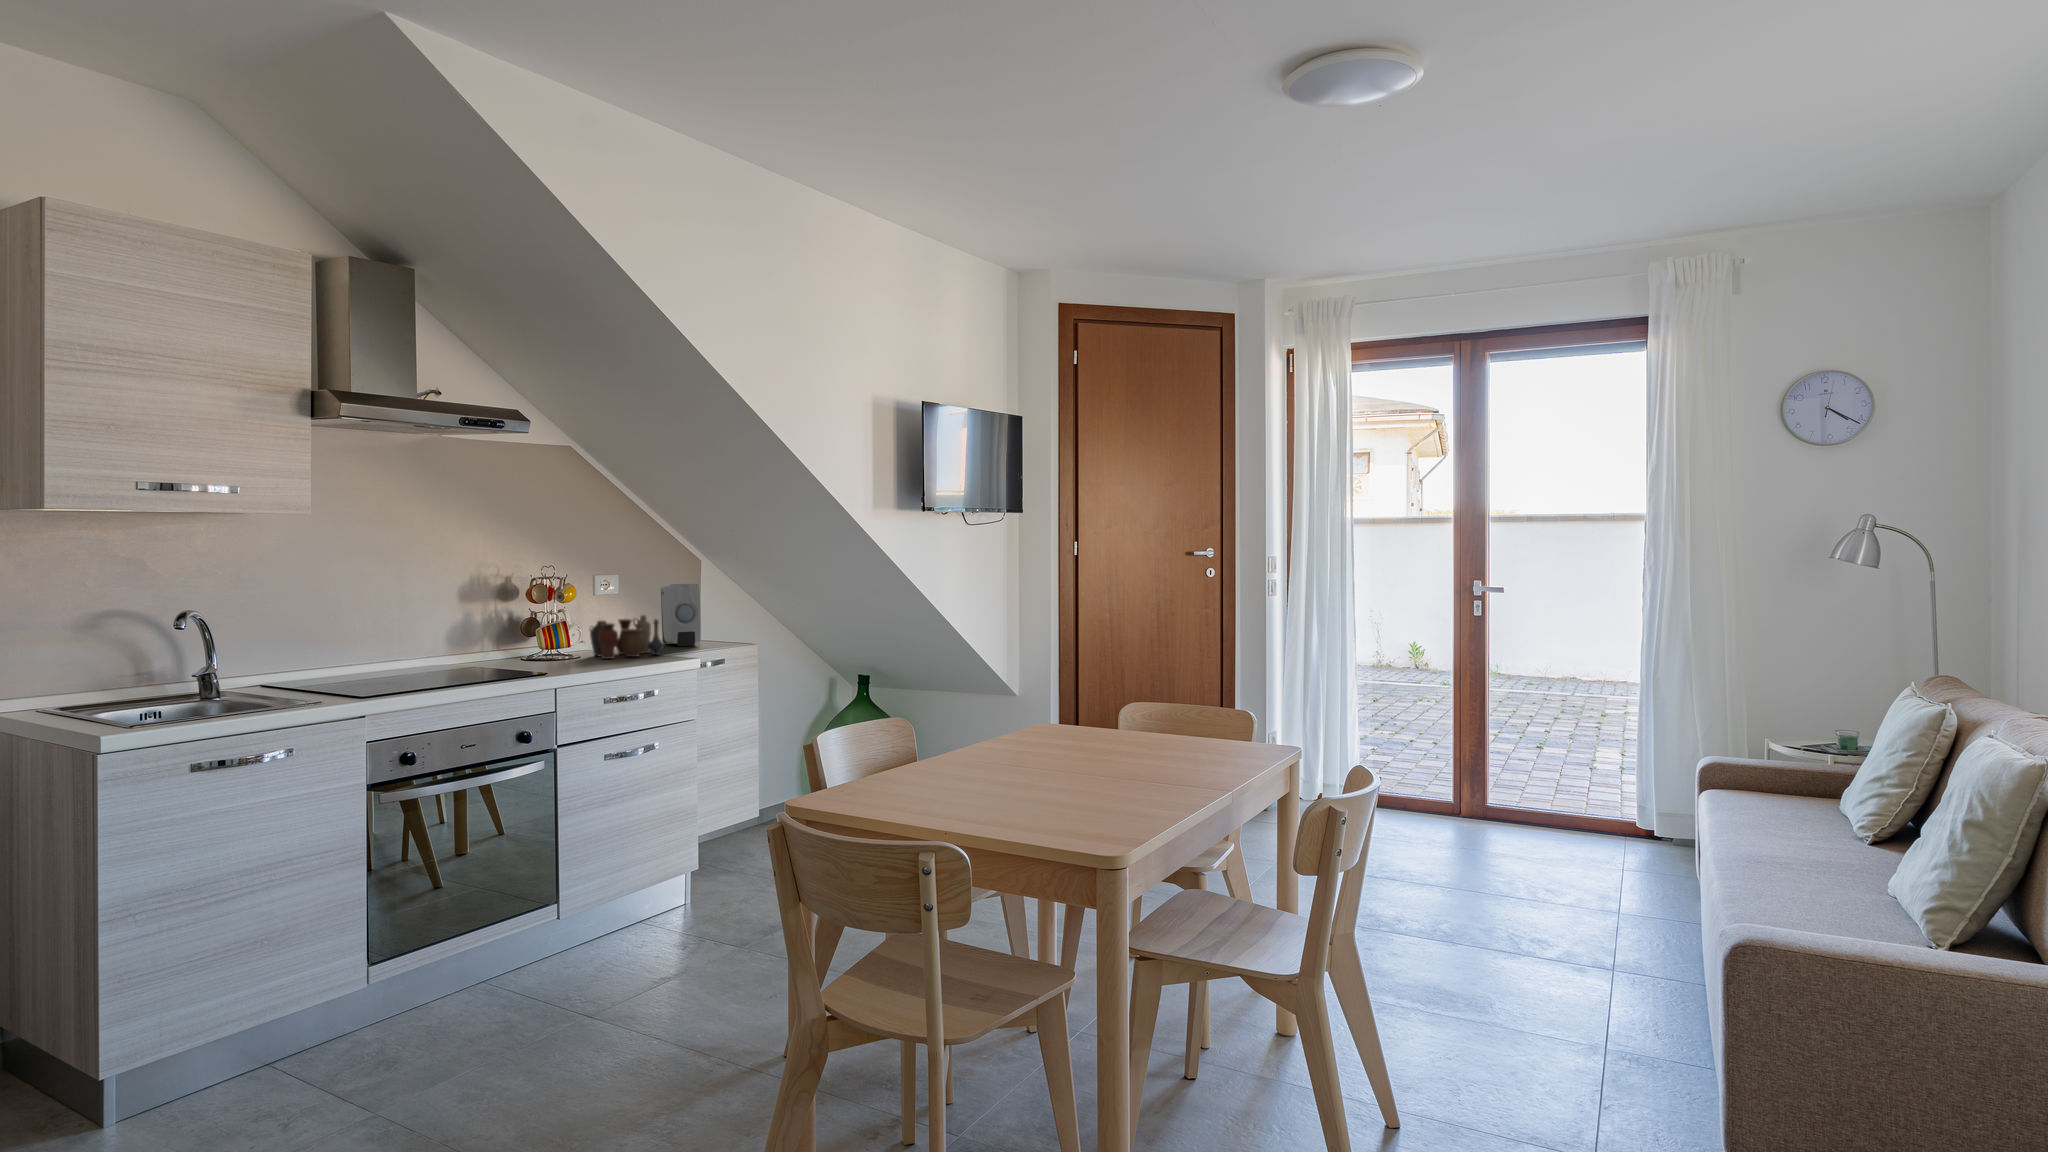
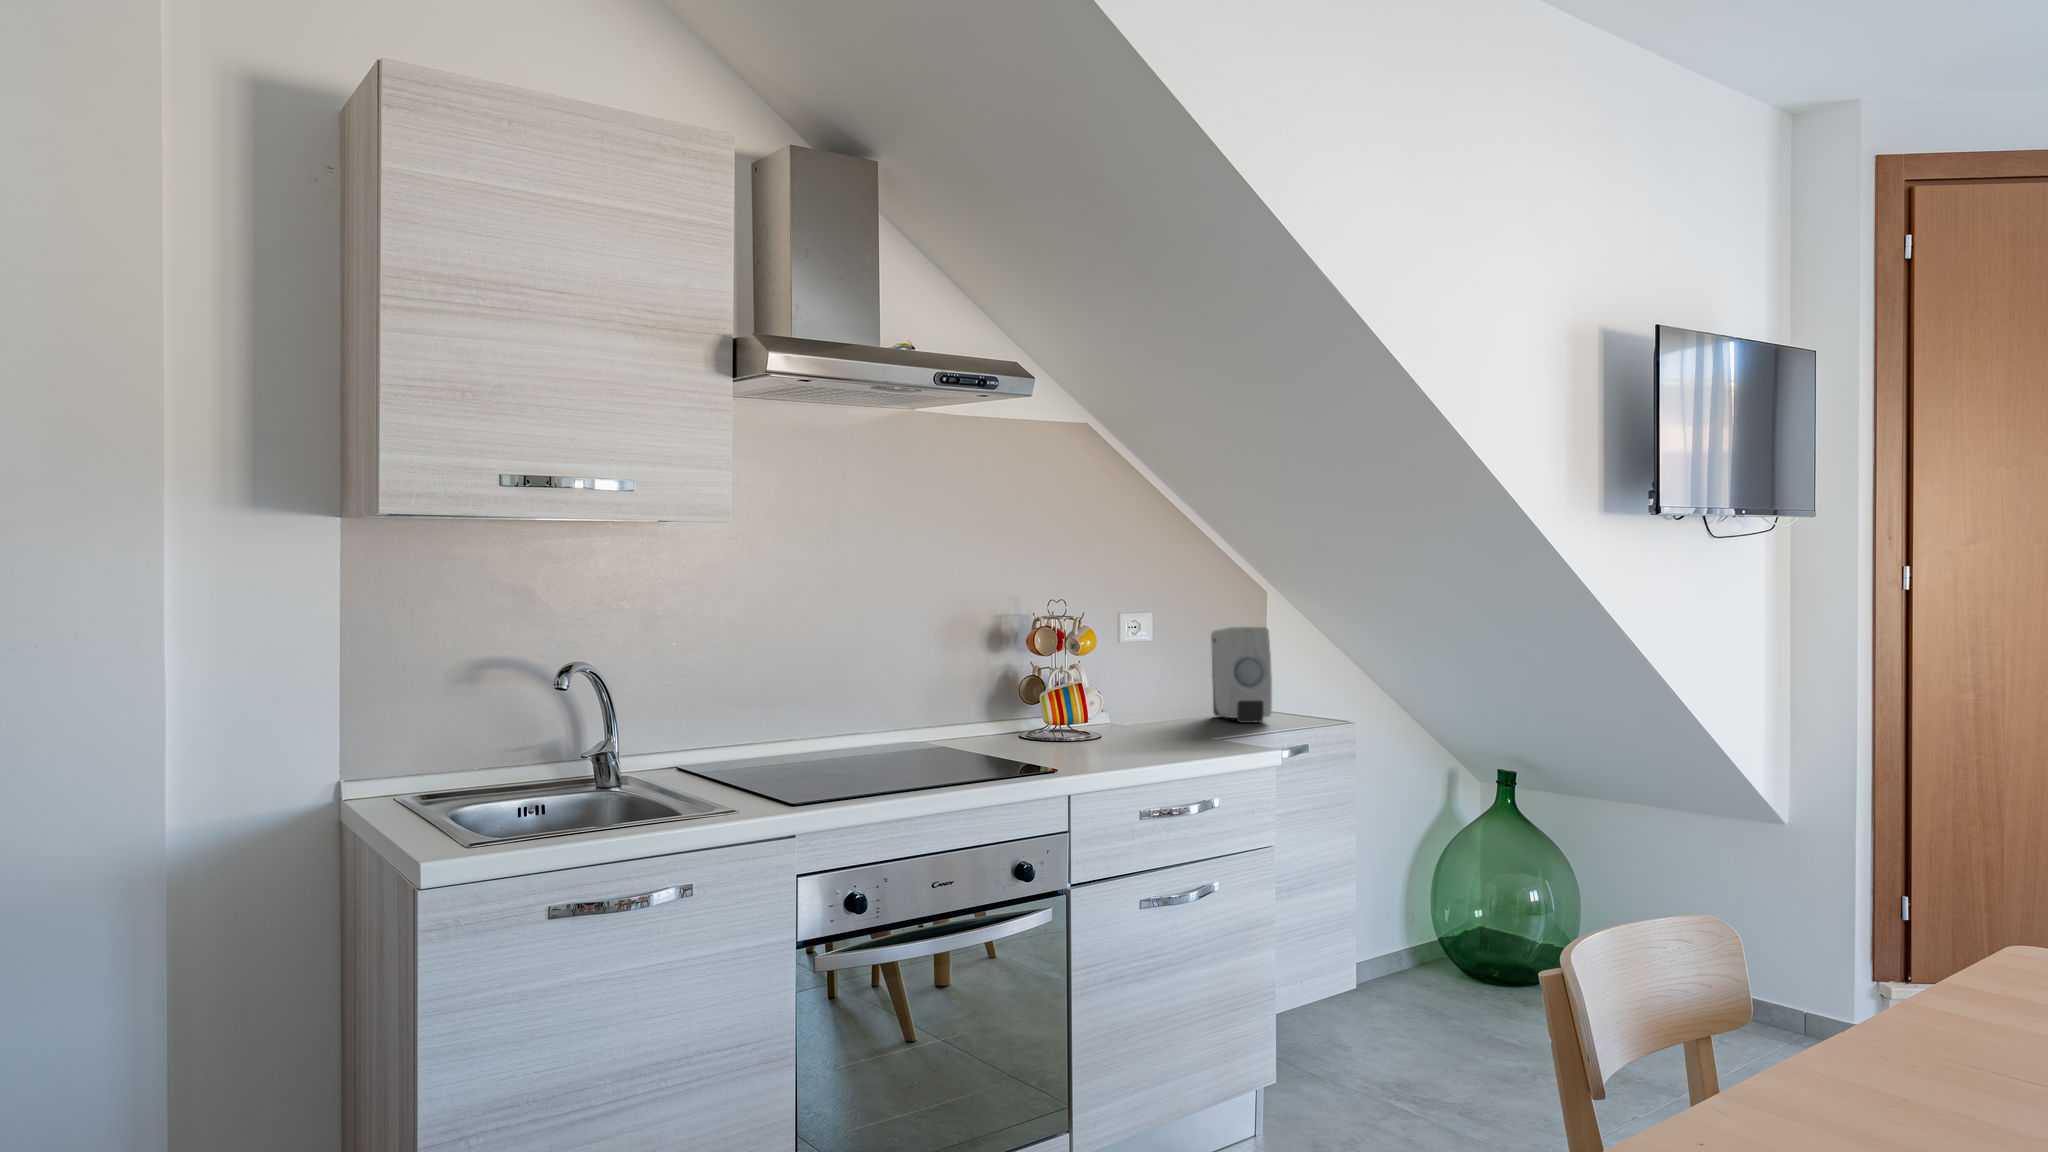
vase: present [590,615,664,659] -> none [1113,675,1223,743]

